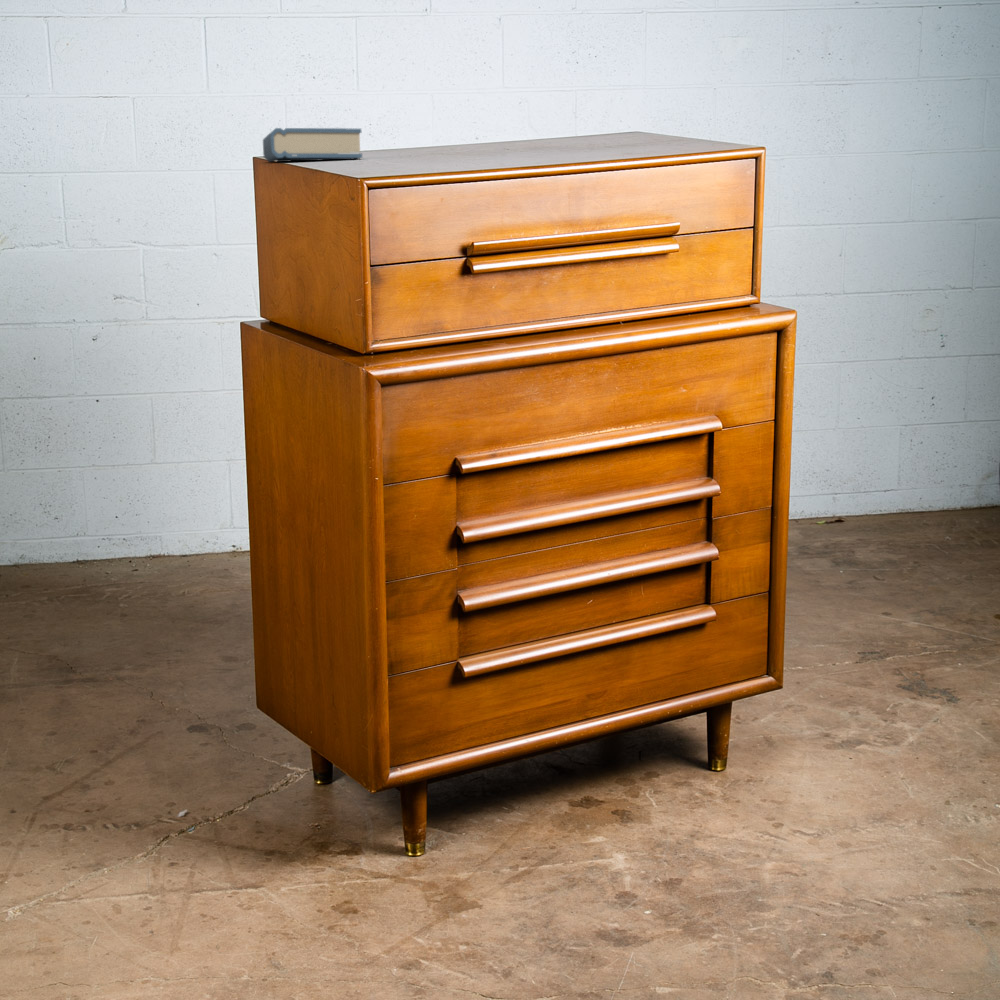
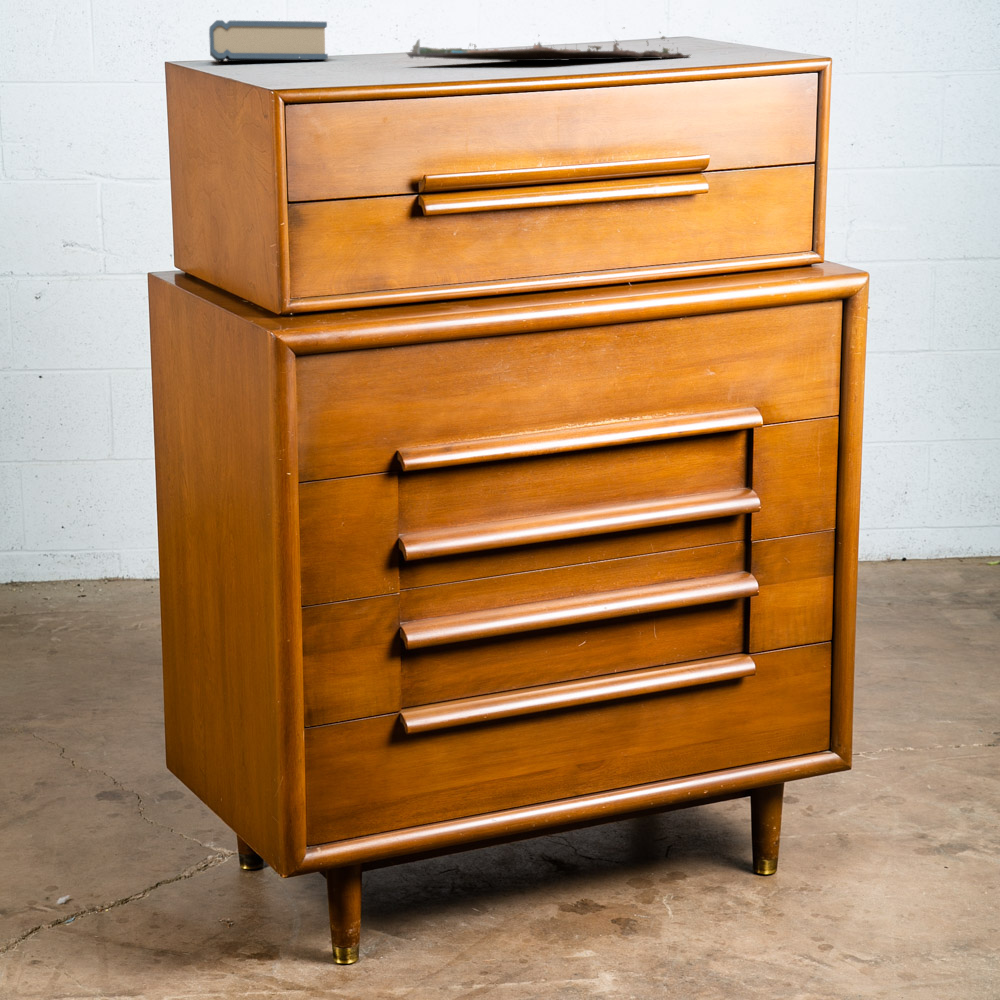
tray: none [442,122,659,157] -> present [407,36,691,61]

